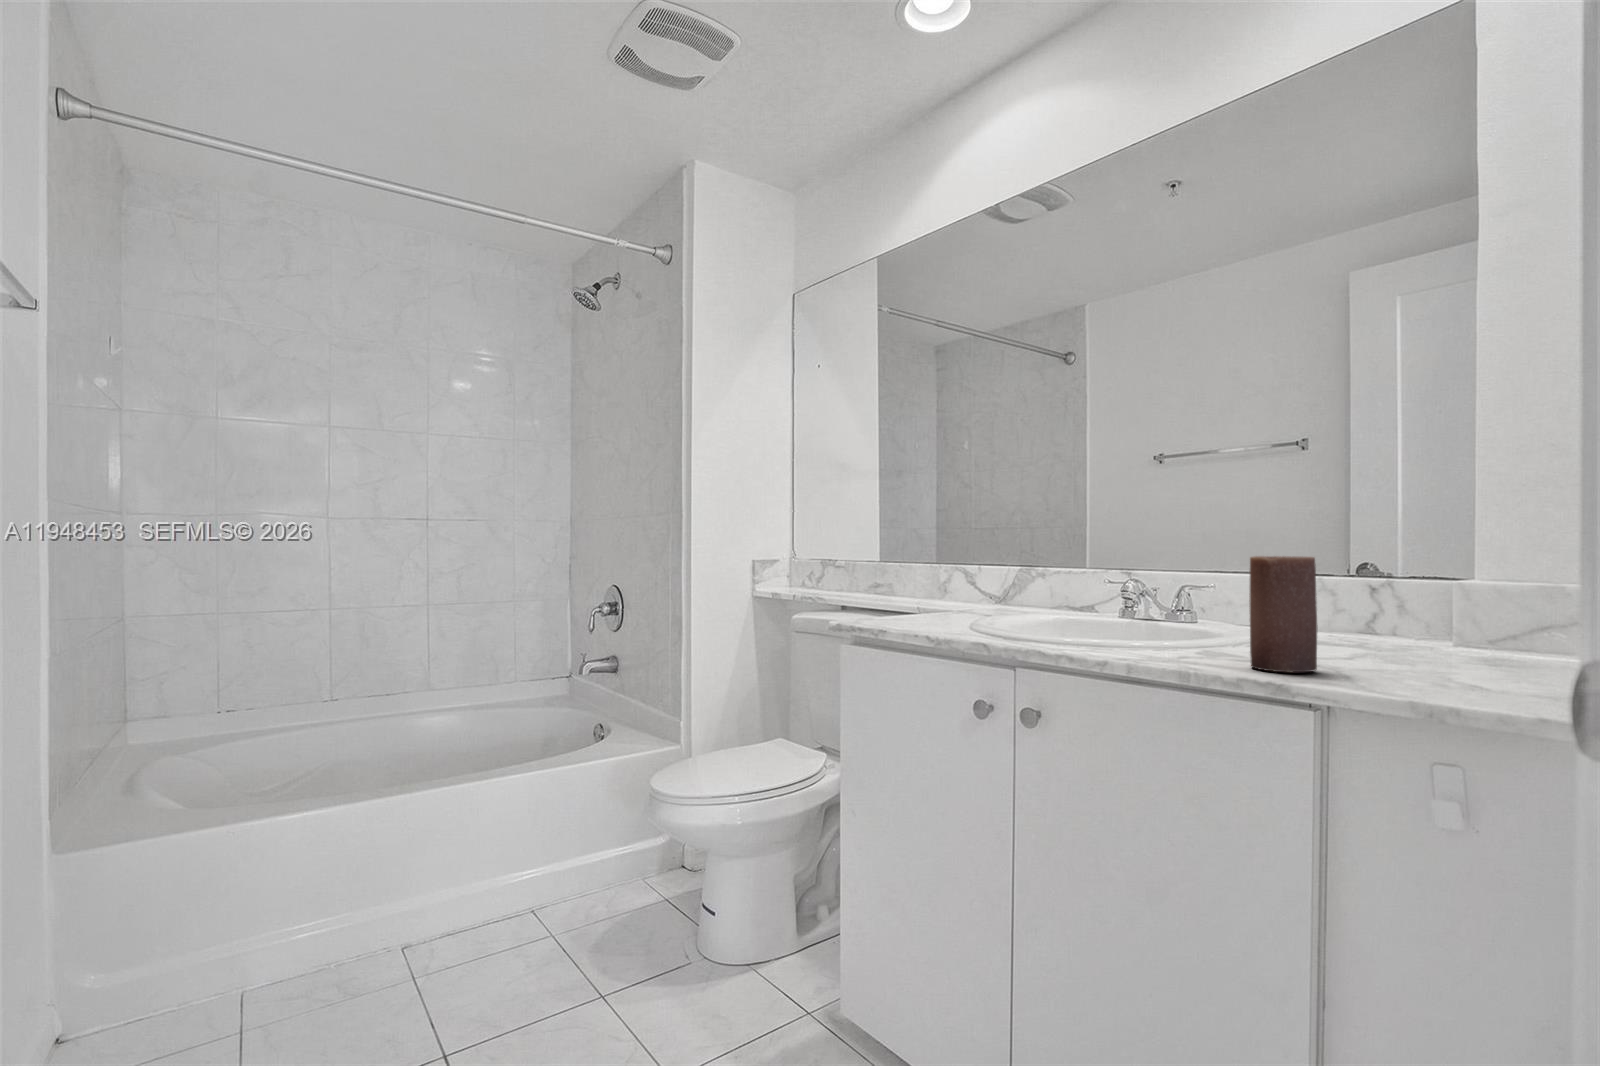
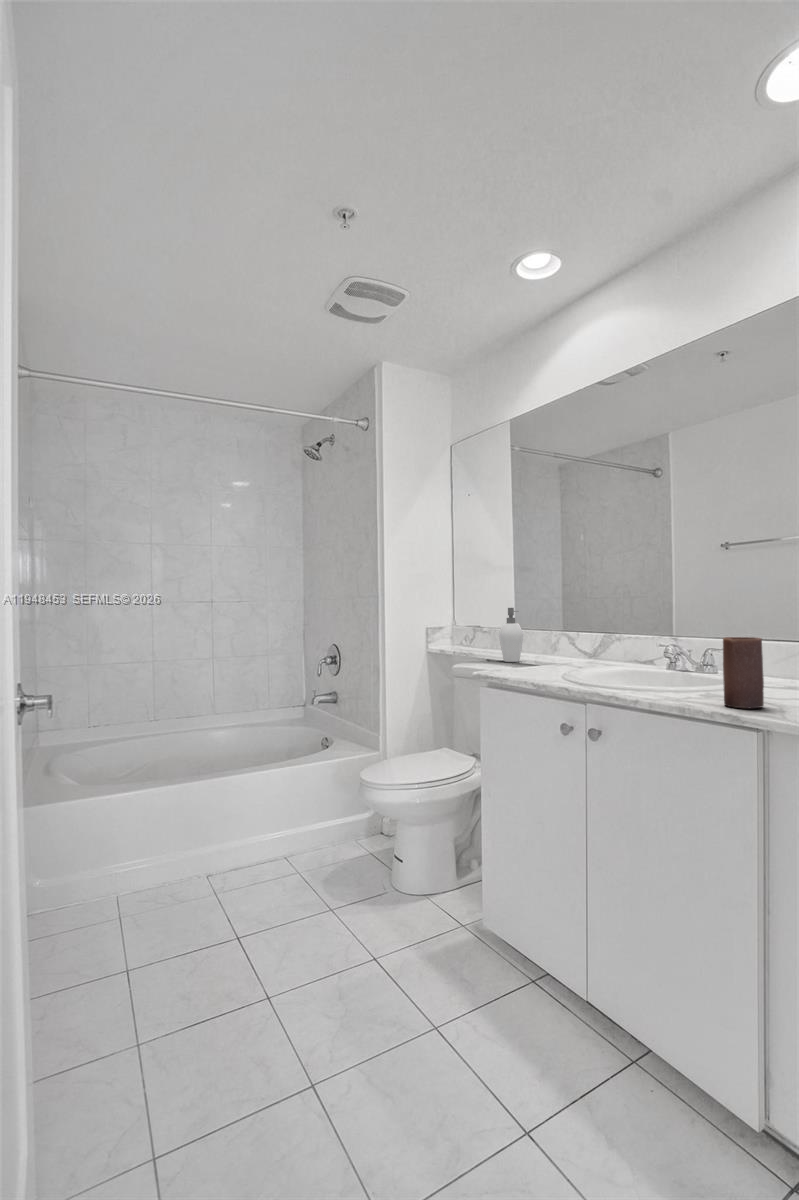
soap dispenser: none [865,527,900,608] -> present [499,608,523,662]

